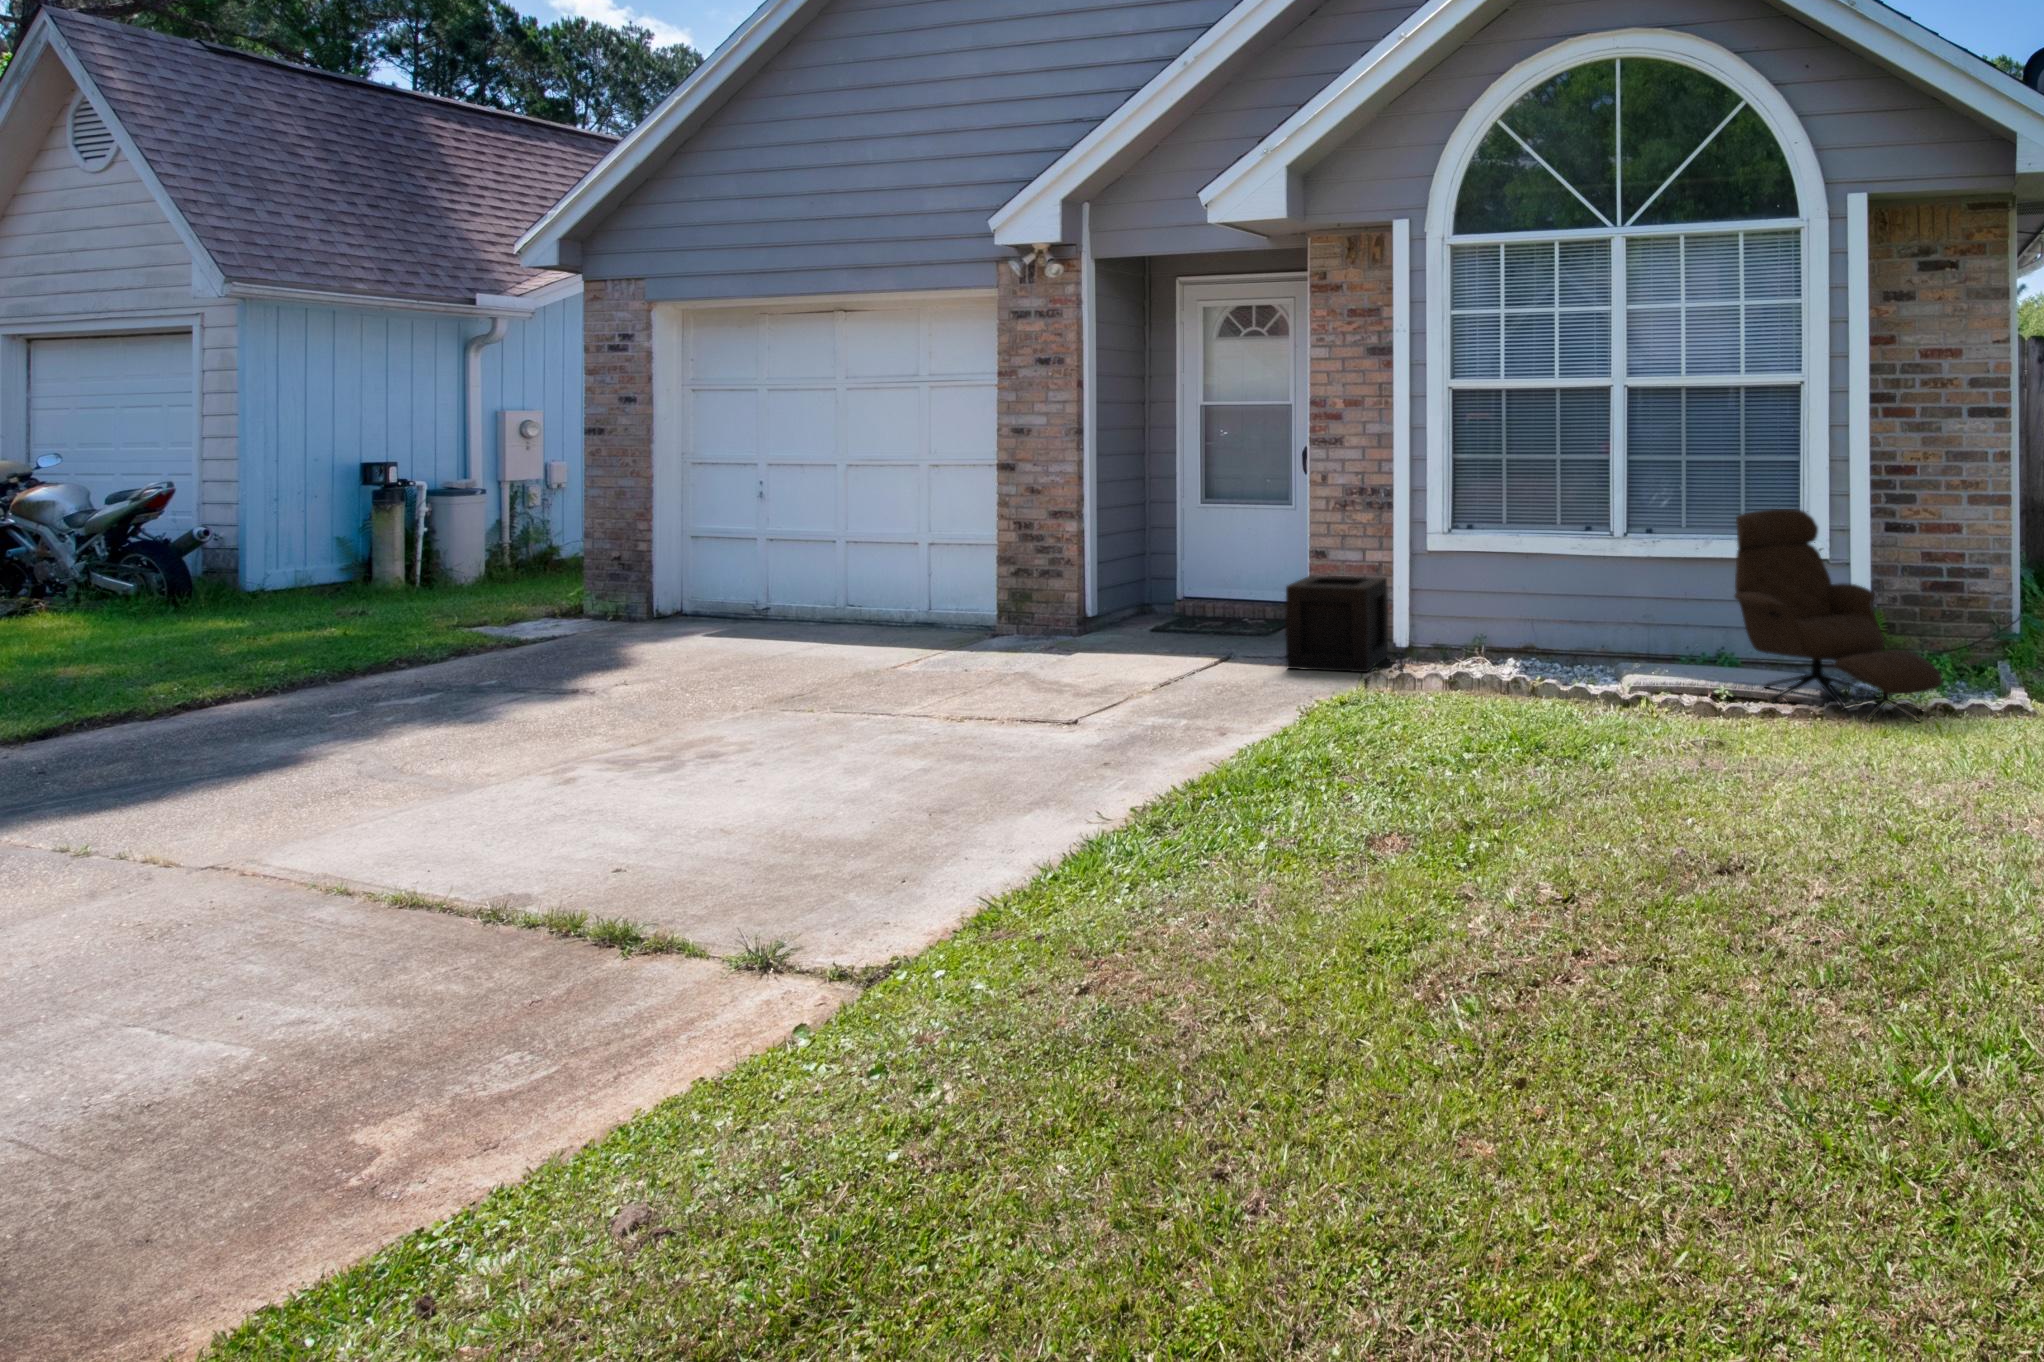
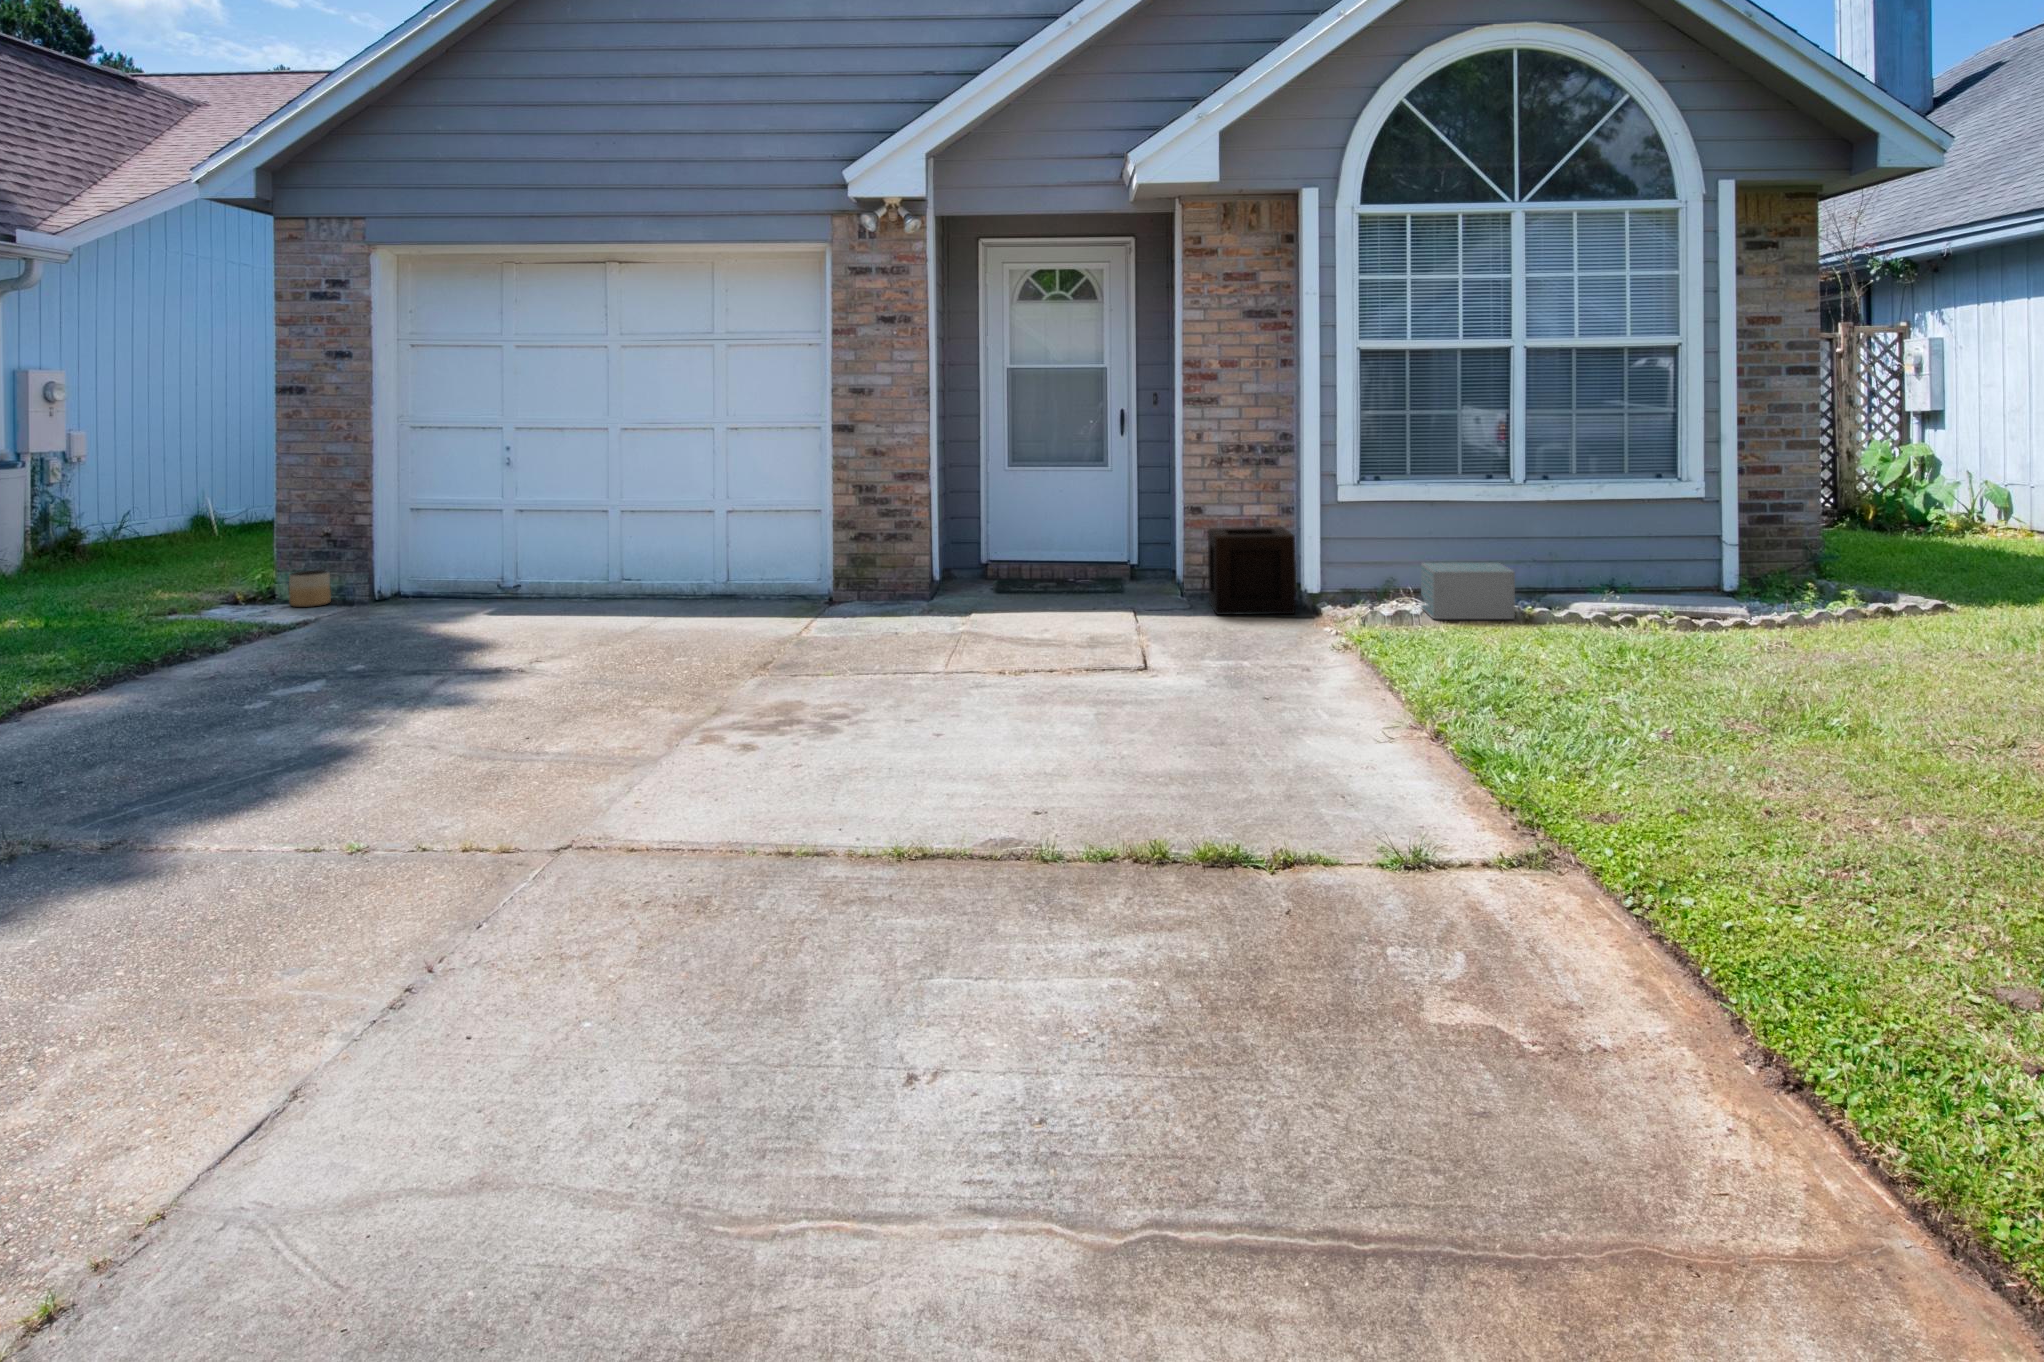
lounge chair: present [1734,509,1942,721] -> none [1639,453,1848,631]
planter: none [499,586,540,621] -> present [289,570,331,607]
storage box: none [1494,622,1593,690] -> present [1421,563,1515,619]

